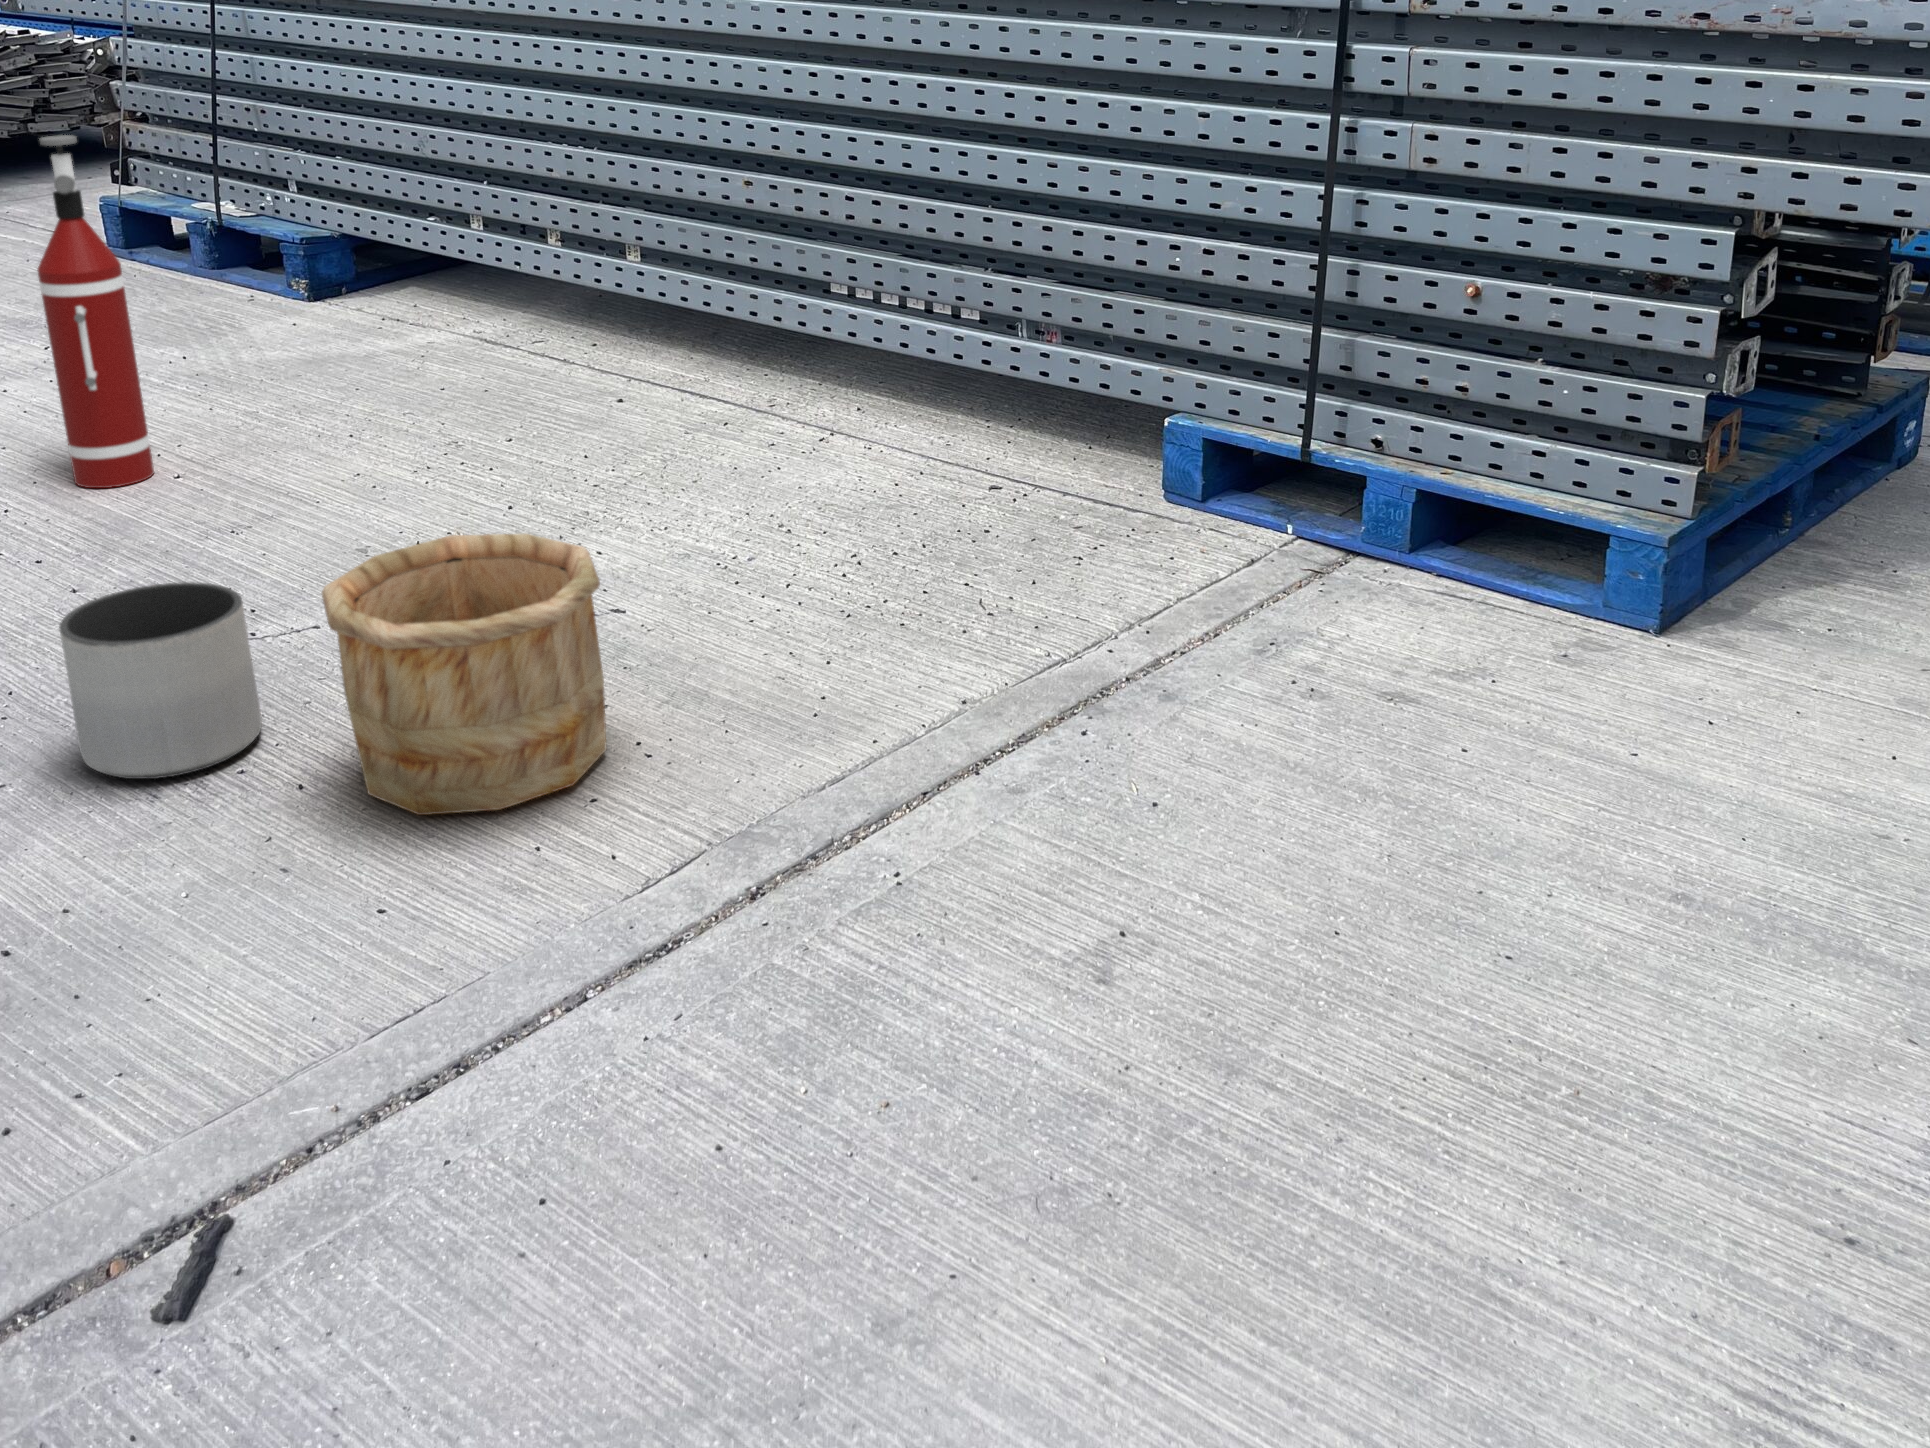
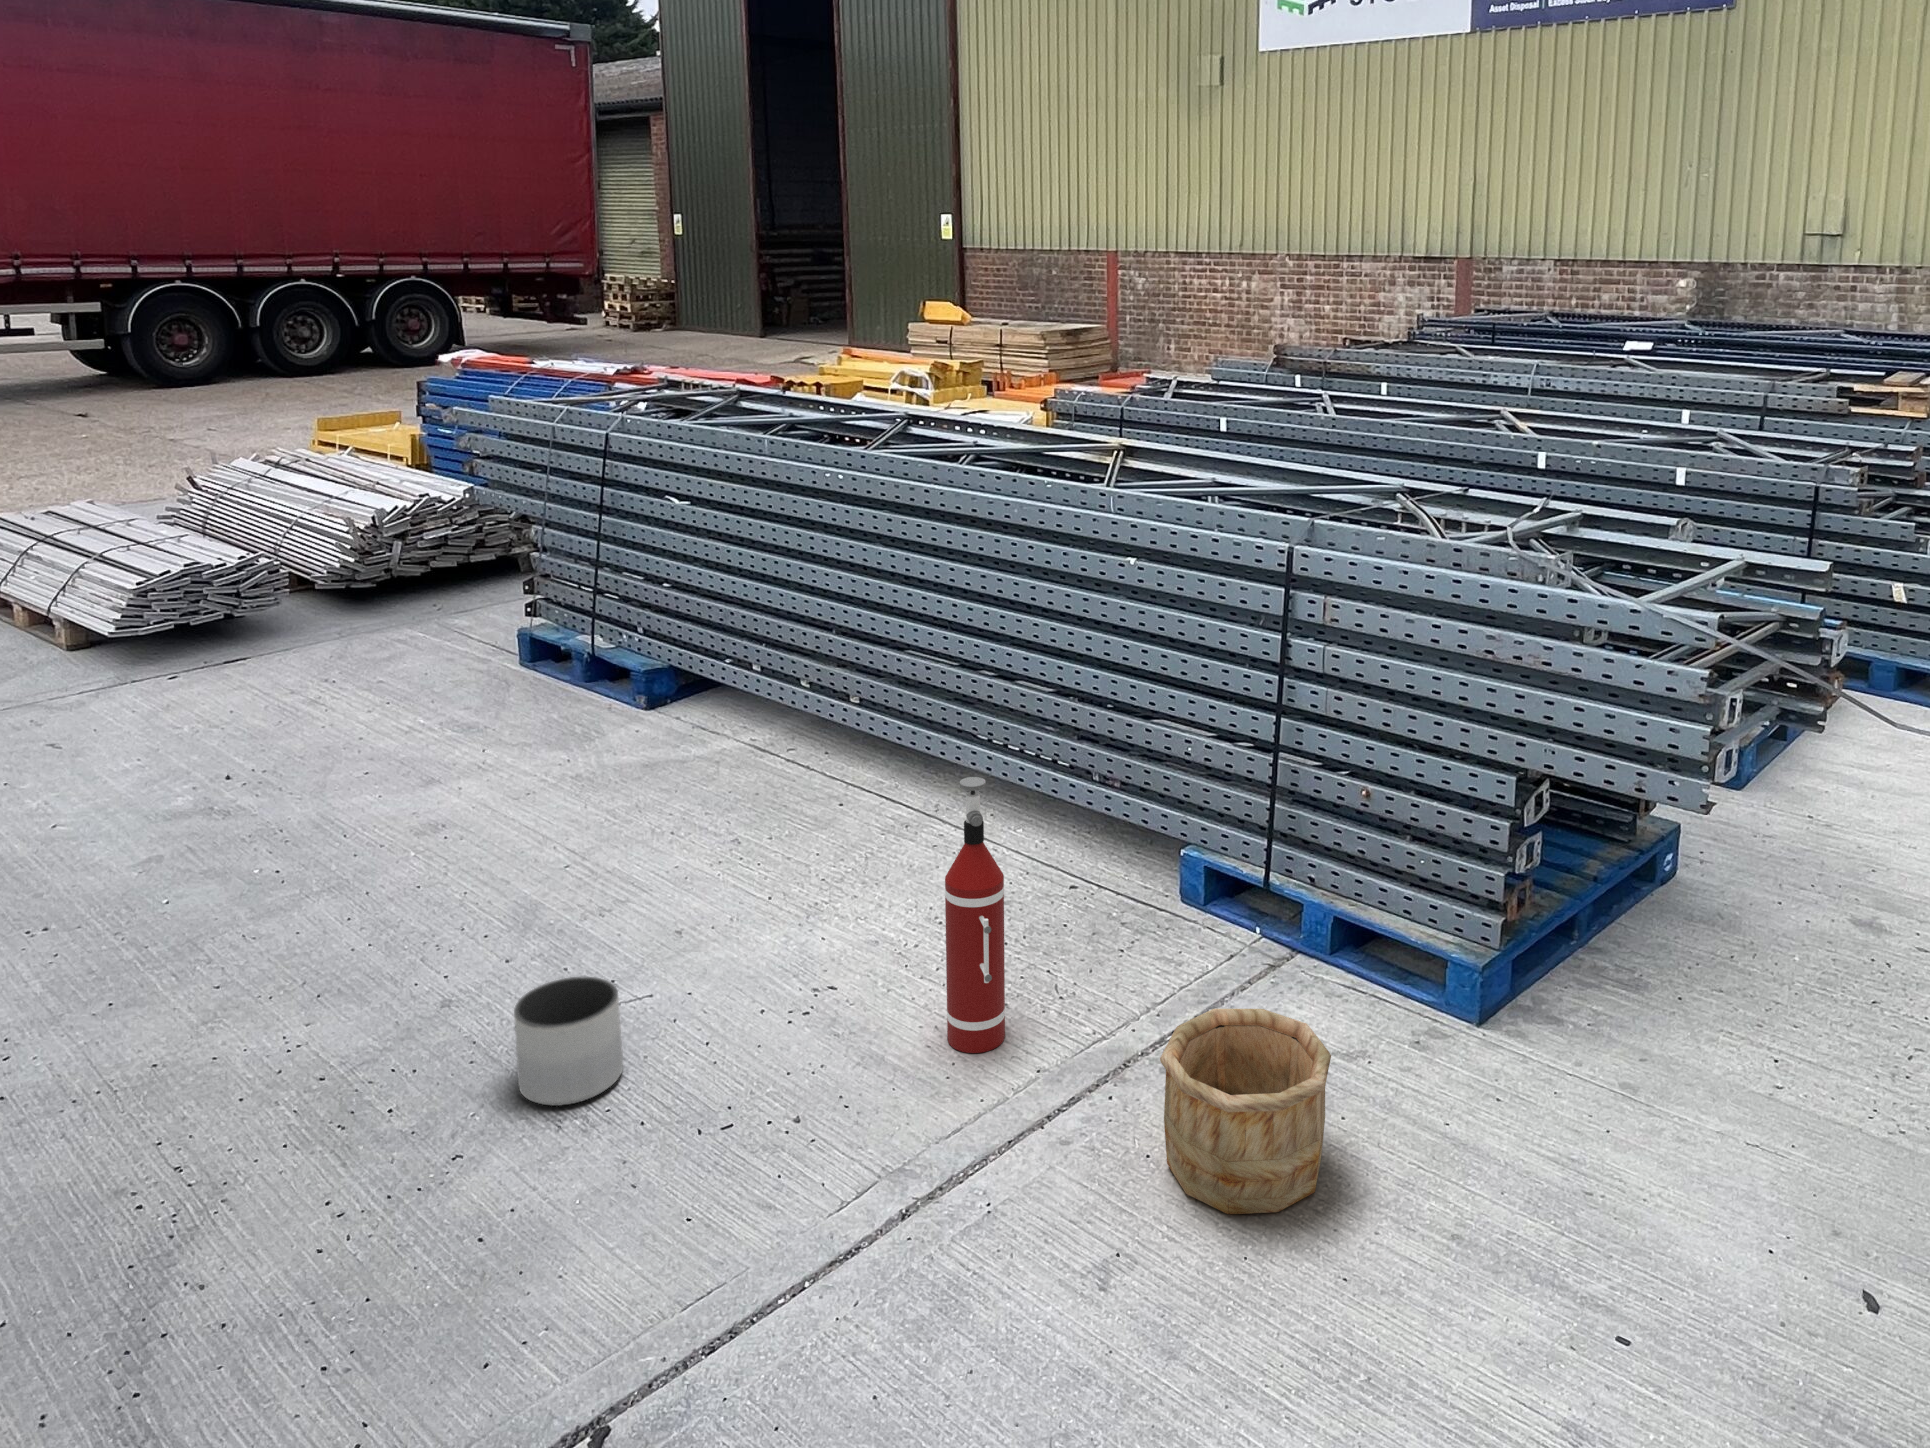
fire extinguisher: present [37,135,154,488] -> present [945,777,1005,1053]
wooden bucket: present [322,534,606,815] -> present [1160,1009,1331,1214]

